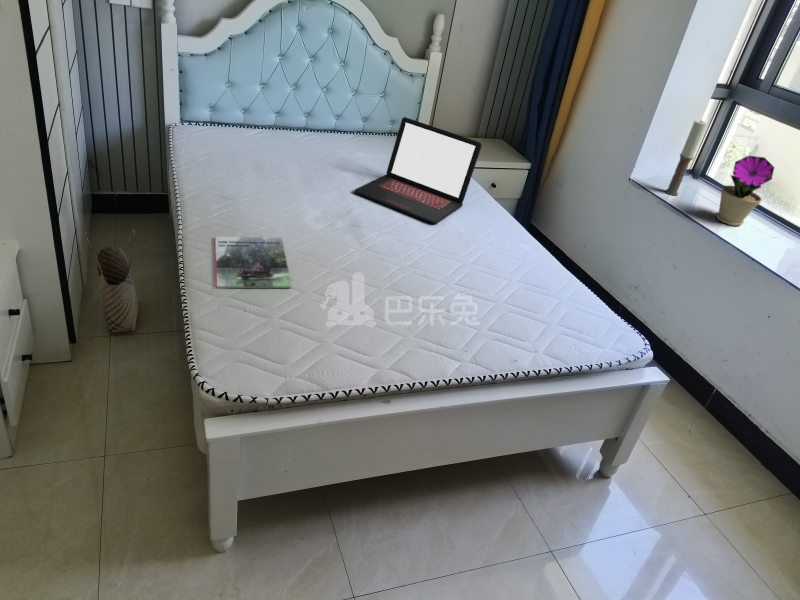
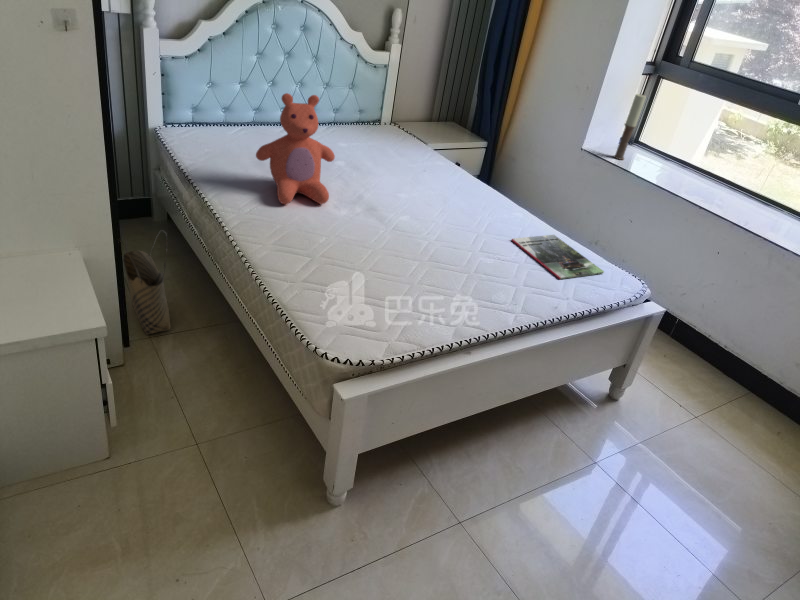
teddy bear: none [236,96,322,216] -> present [256,93,335,204]
laptop: present [355,117,482,224] -> none [358,106,467,200]
flower pot: present [716,156,774,226] -> none [660,121,706,181]
magazine: present [215,236,291,288] -> present [512,235,604,279]

